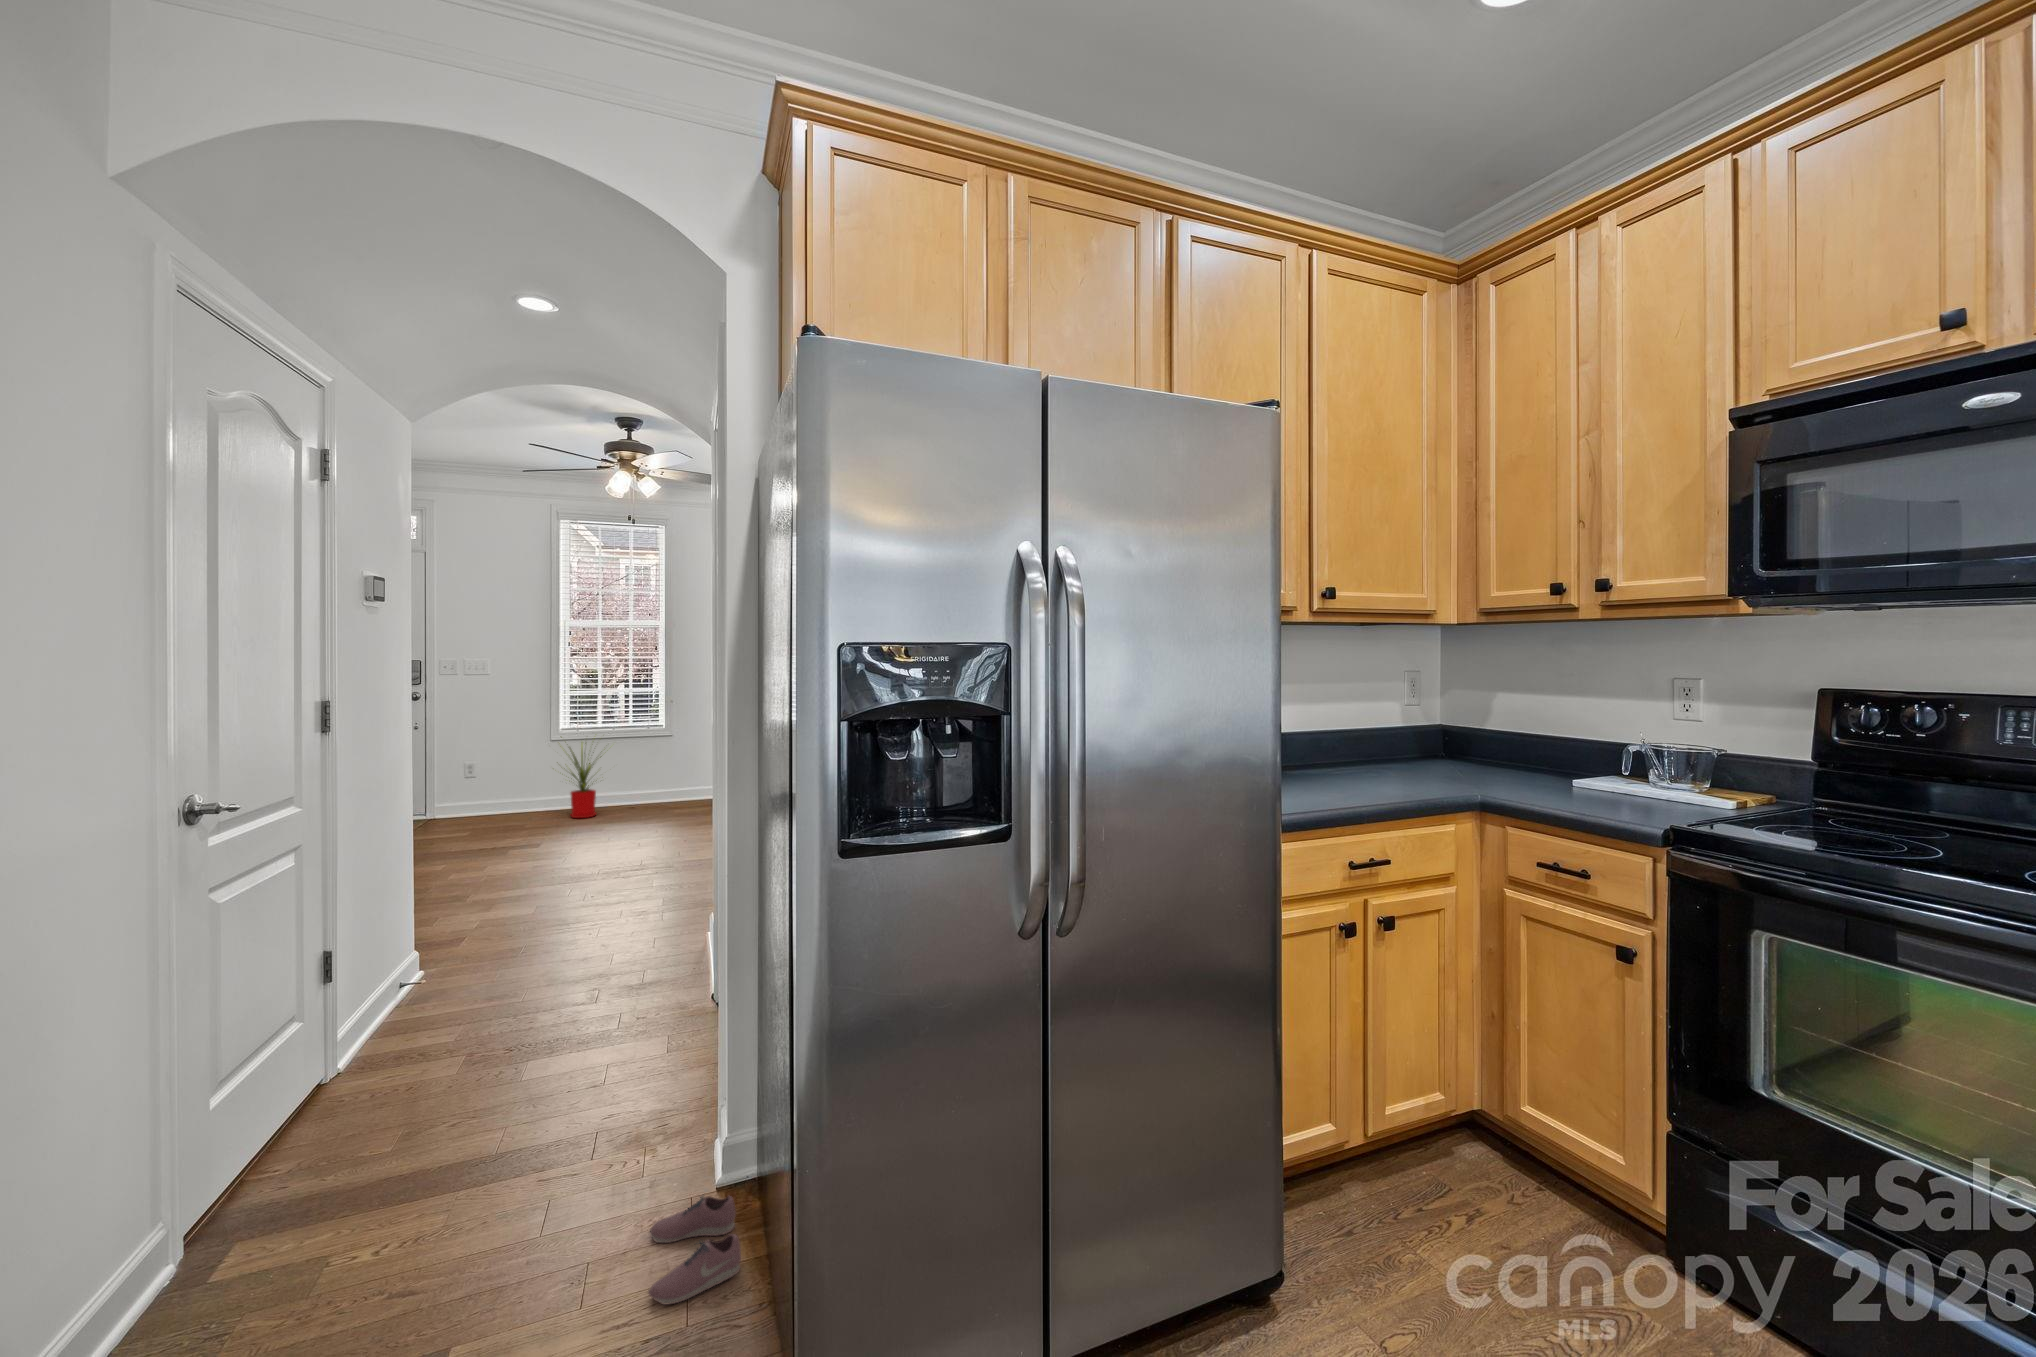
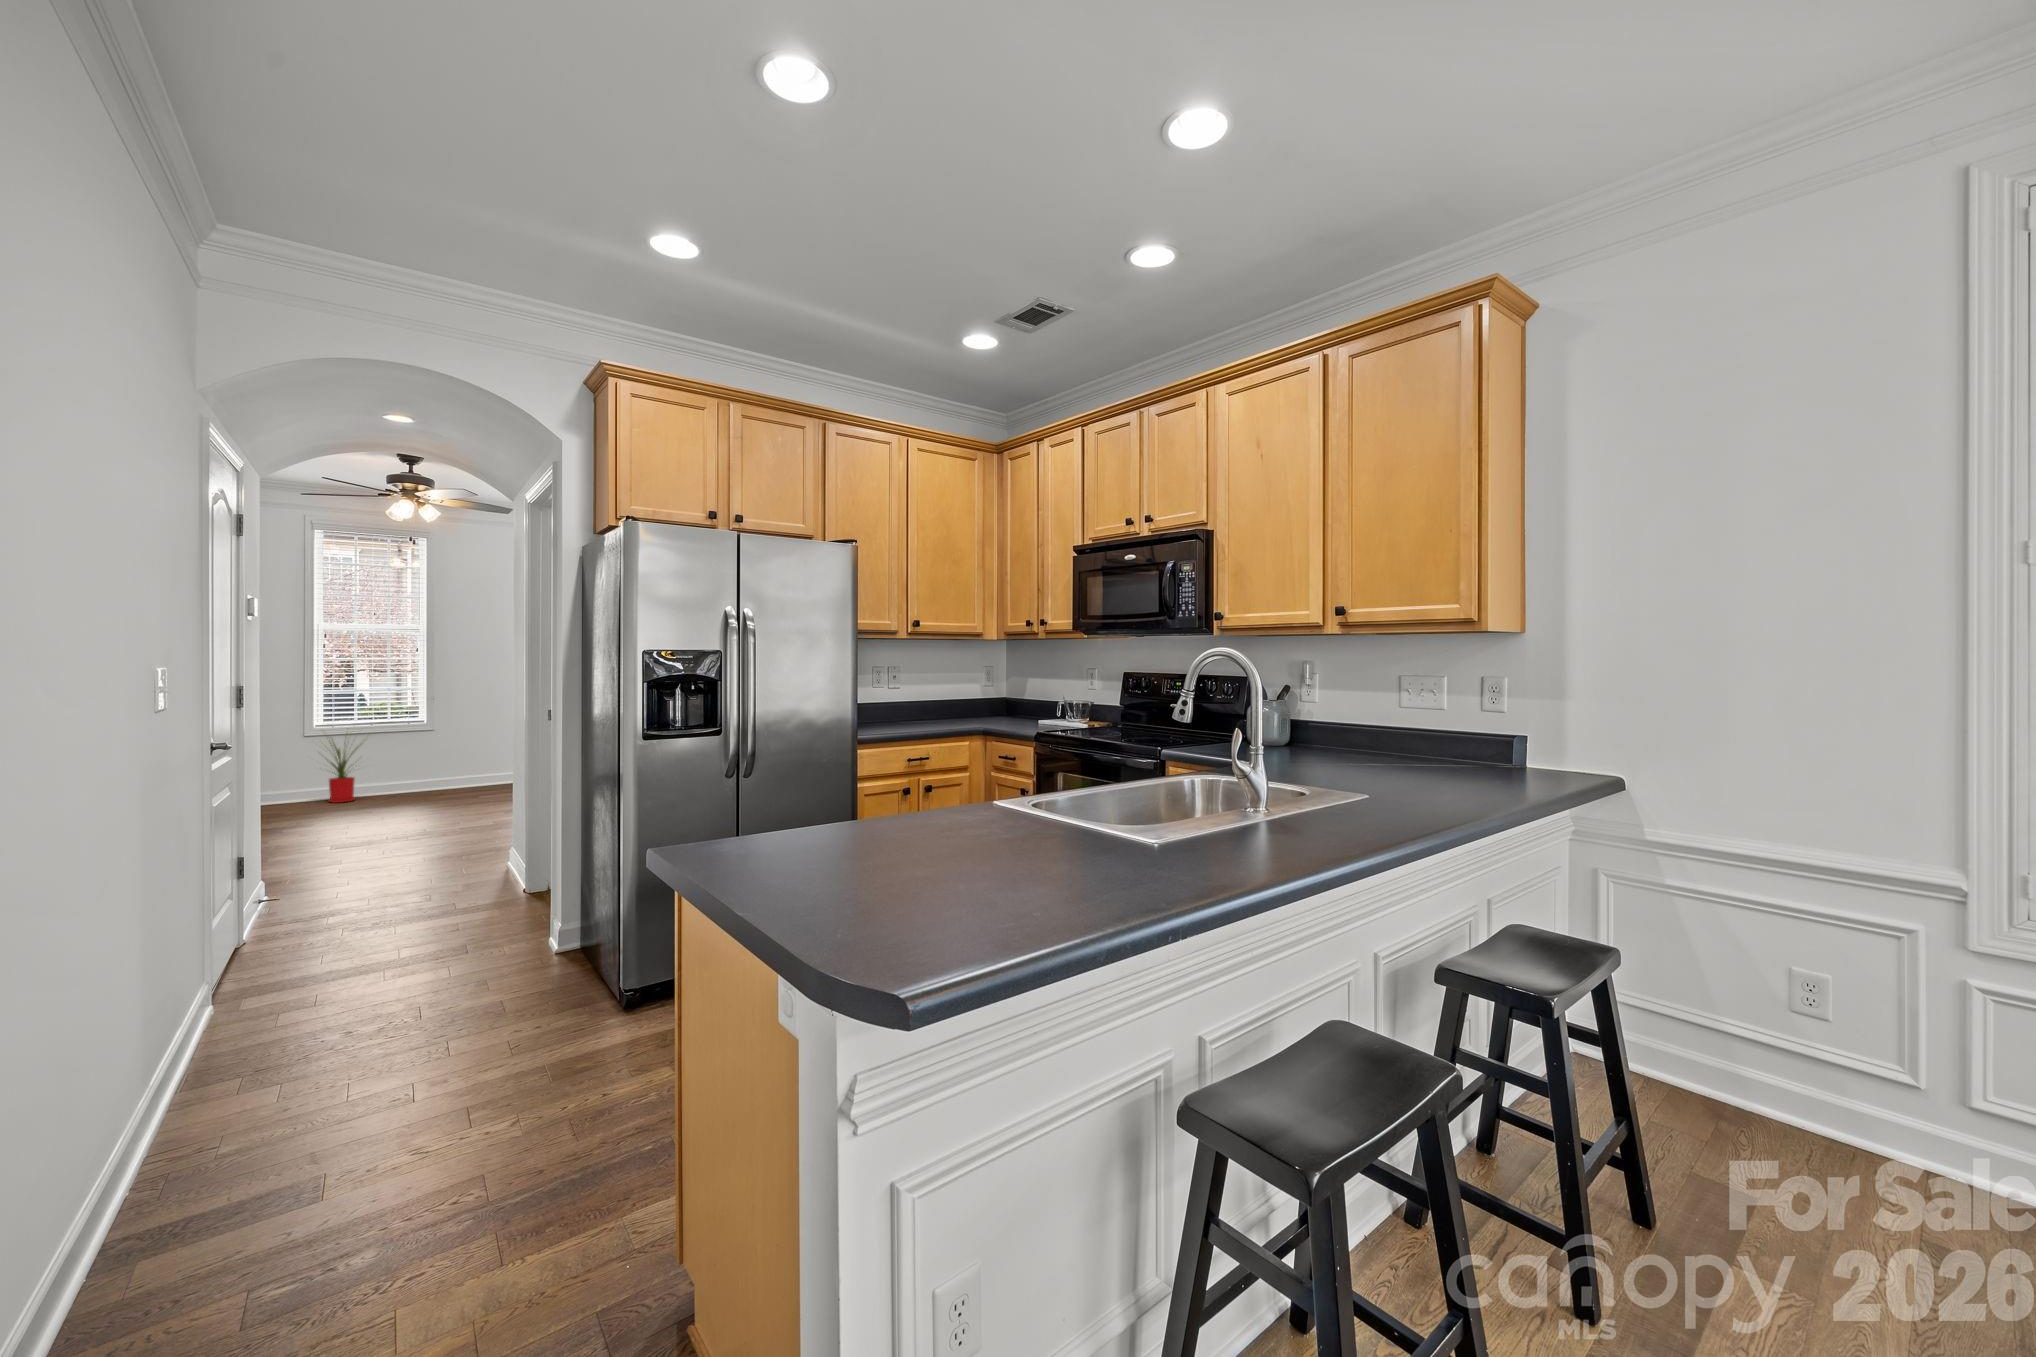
shoe: present [648,1196,741,1304] -> none [521,950,579,987]

